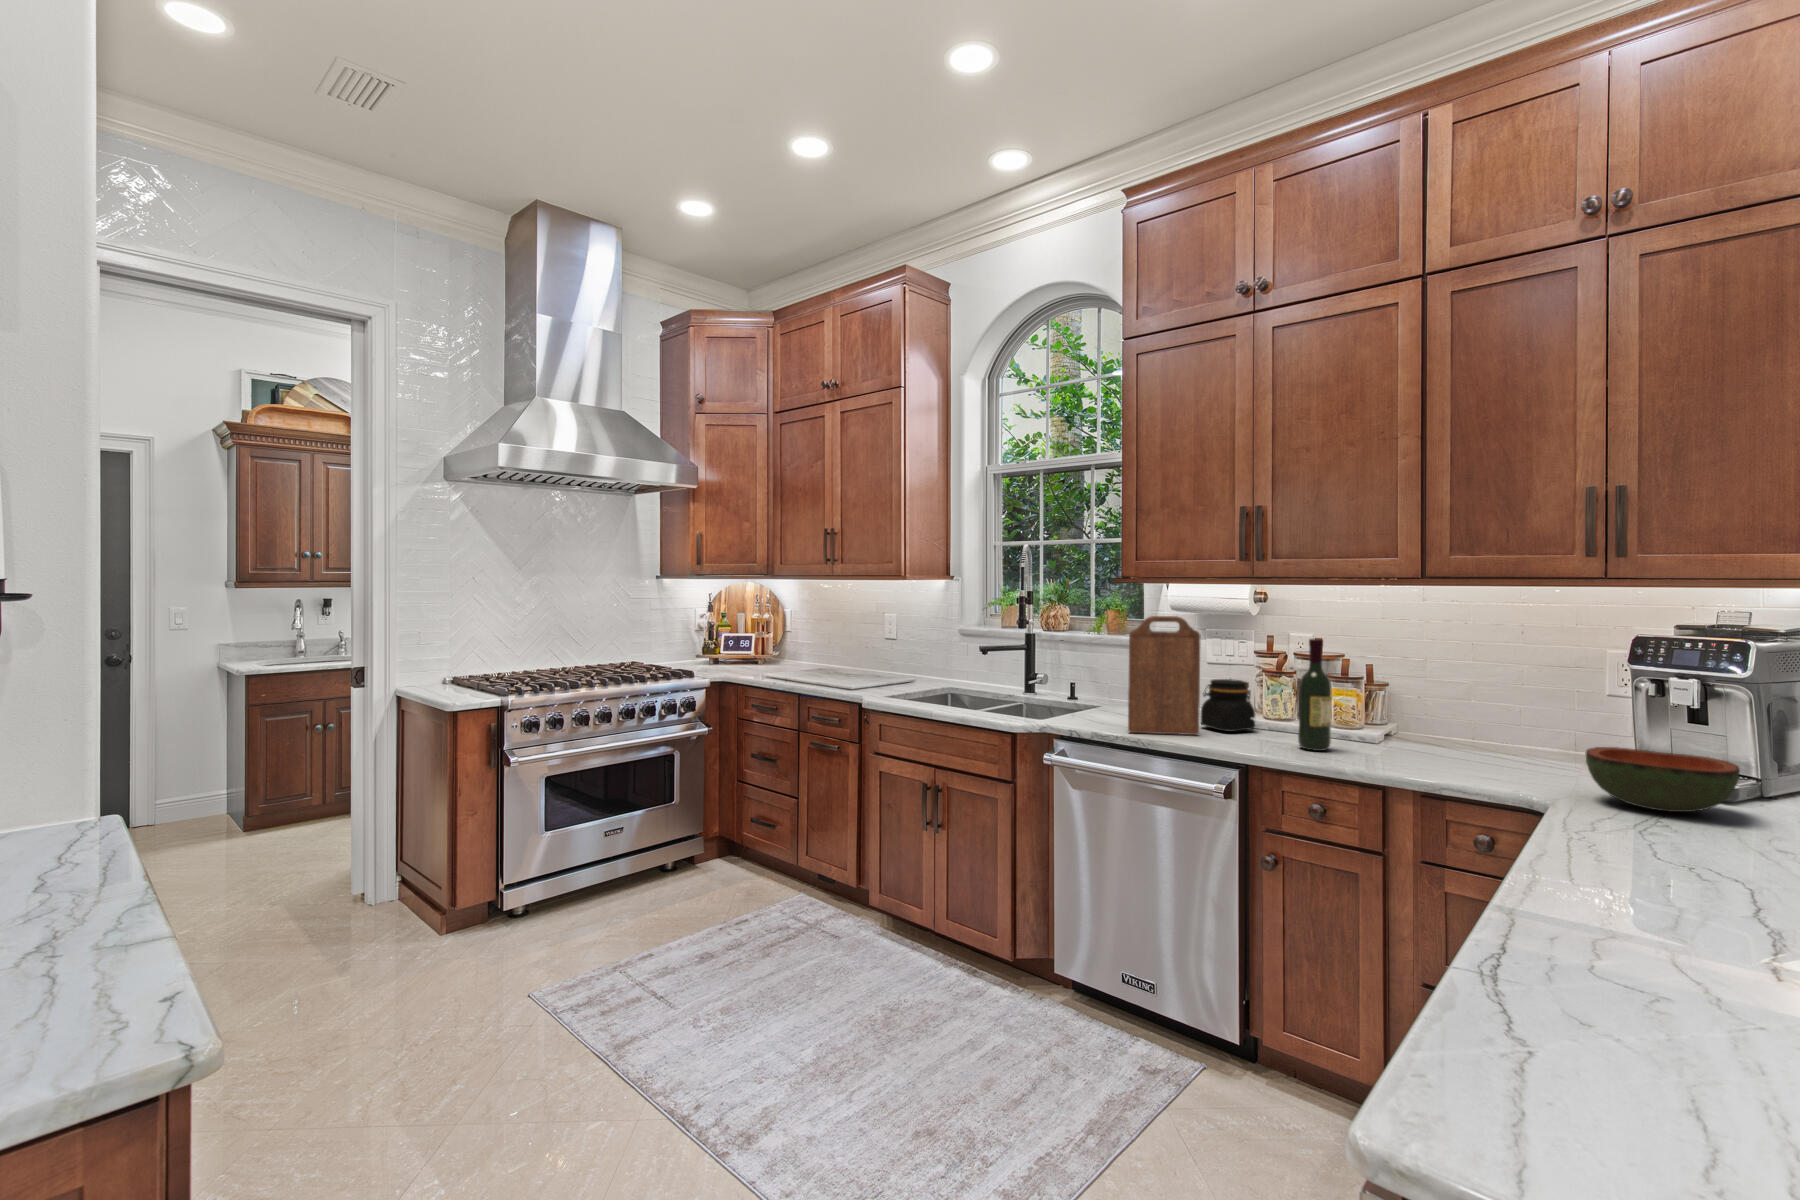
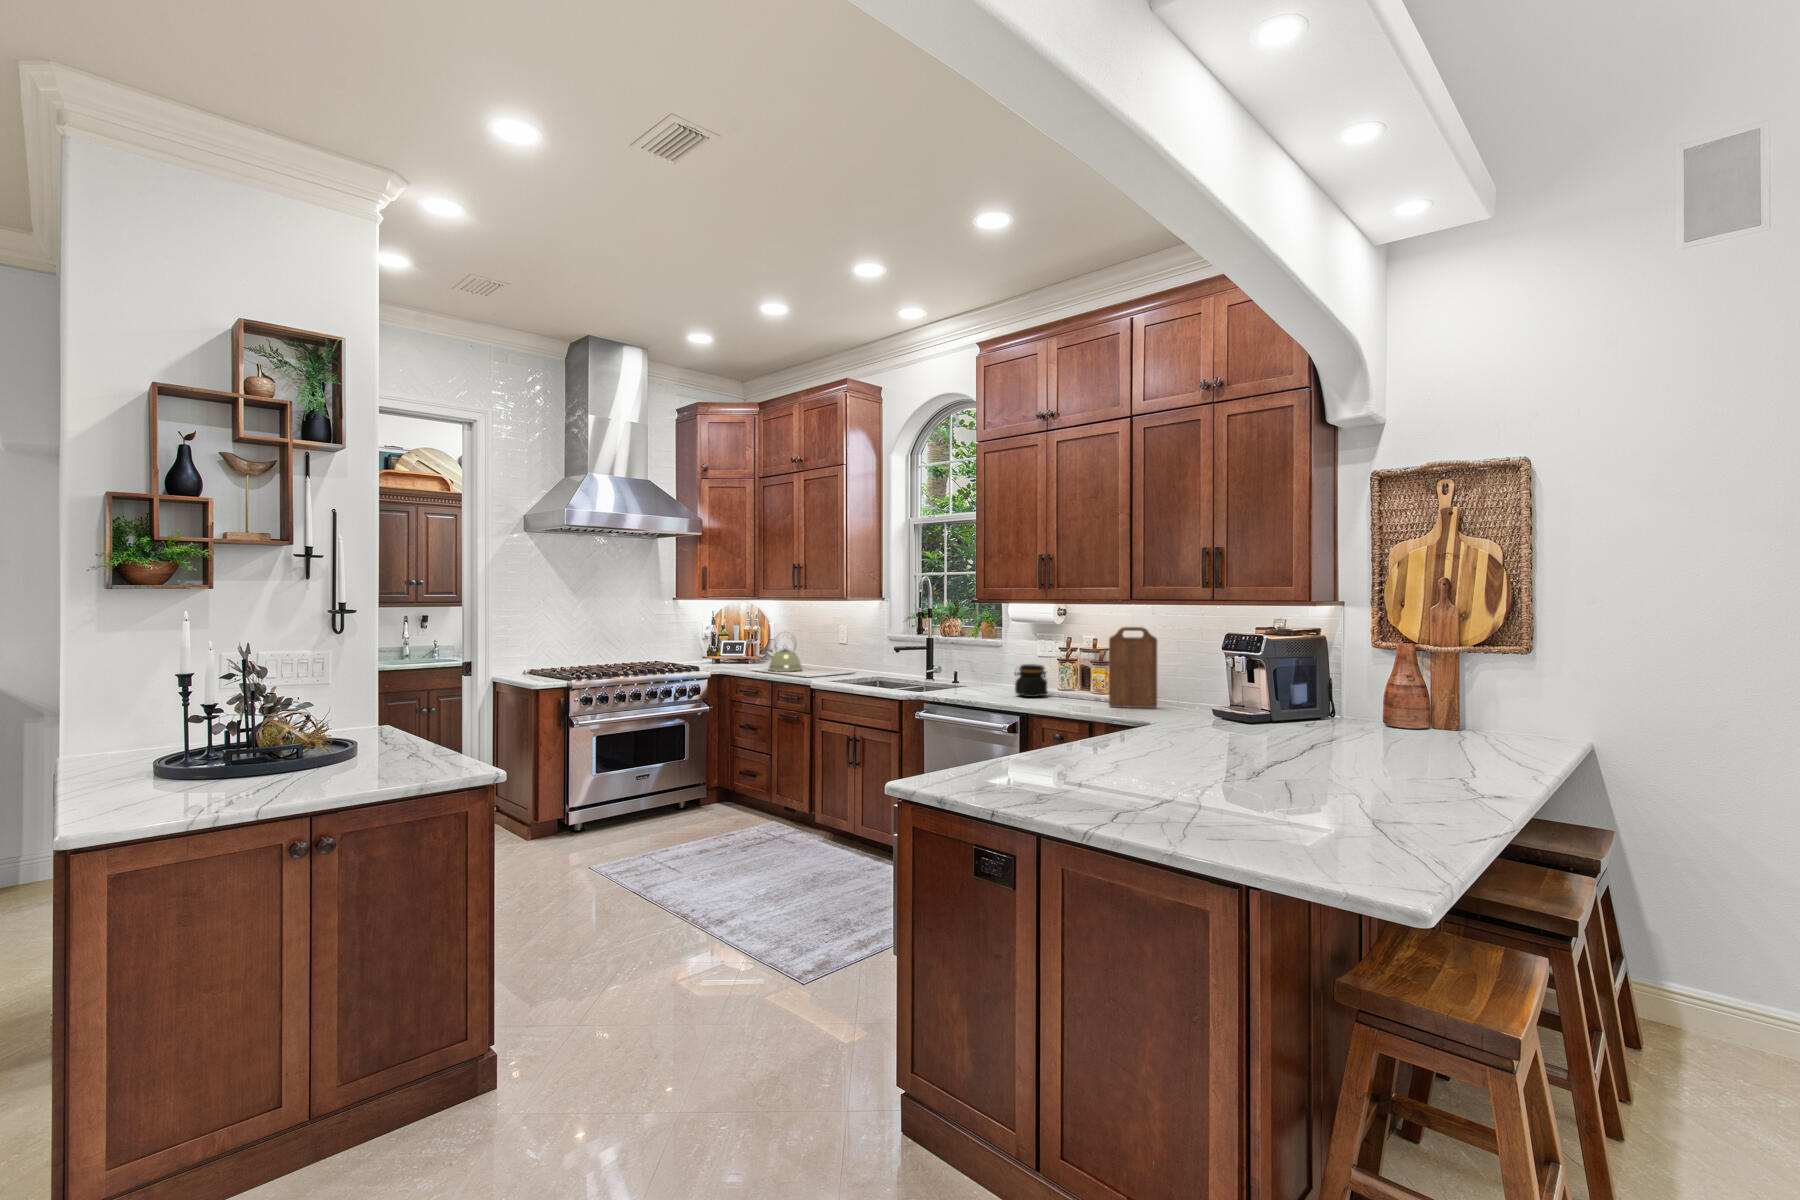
cutting board: present [1128,616,1201,735] -> present [1109,627,1157,708]
kettle: none [785,623,836,679] -> present [766,635,802,672]
wine bottle: present [1298,639,1332,751] -> none [1057,637,1075,705]
bowl: present [1585,747,1740,812] -> none [1167,694,1234,725]

